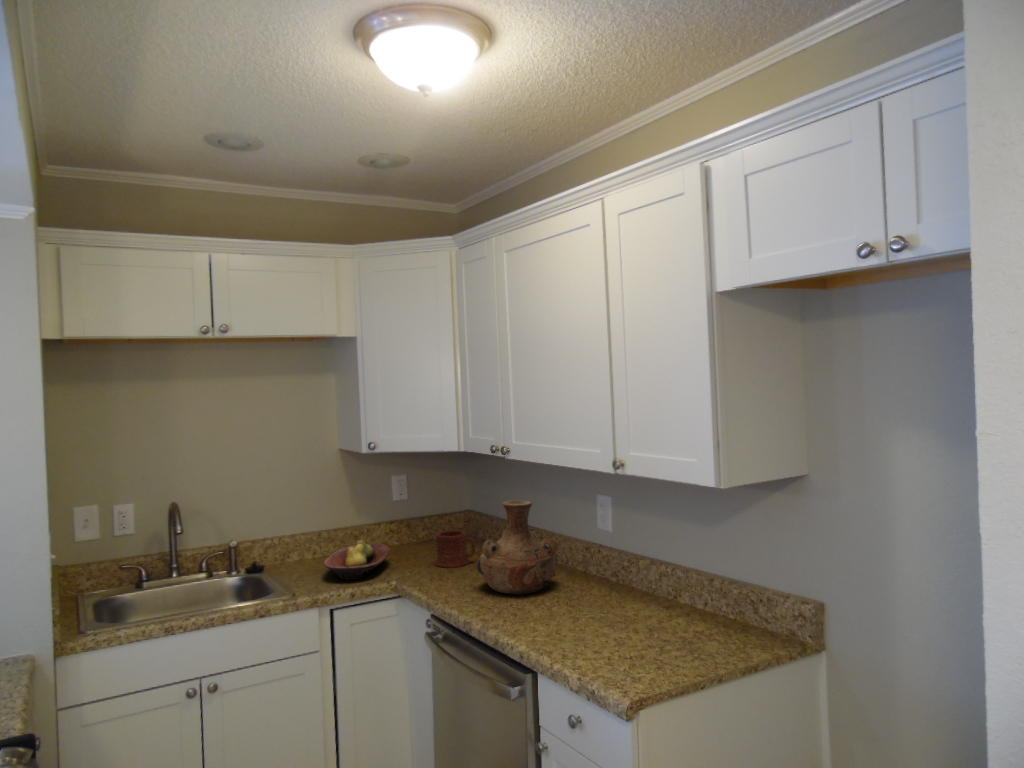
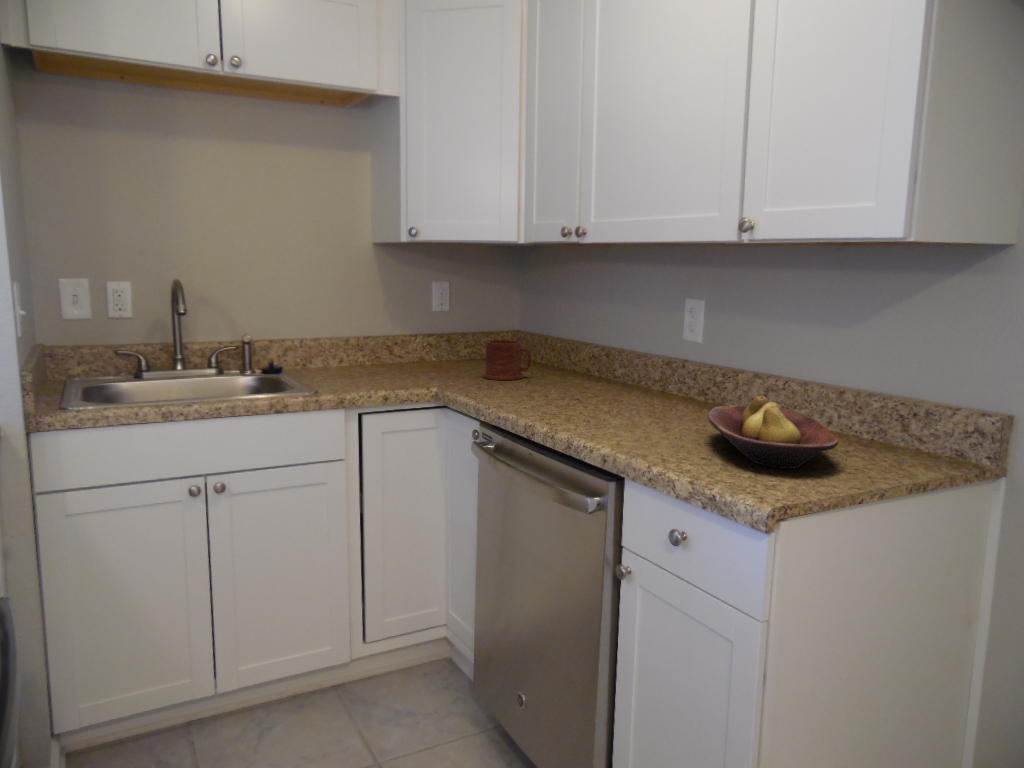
vase: present [477,500,558,594] -> none [539,294,641,405]
fruit bowl: present [324,540,390,580] -> present [708,396,838,469]

